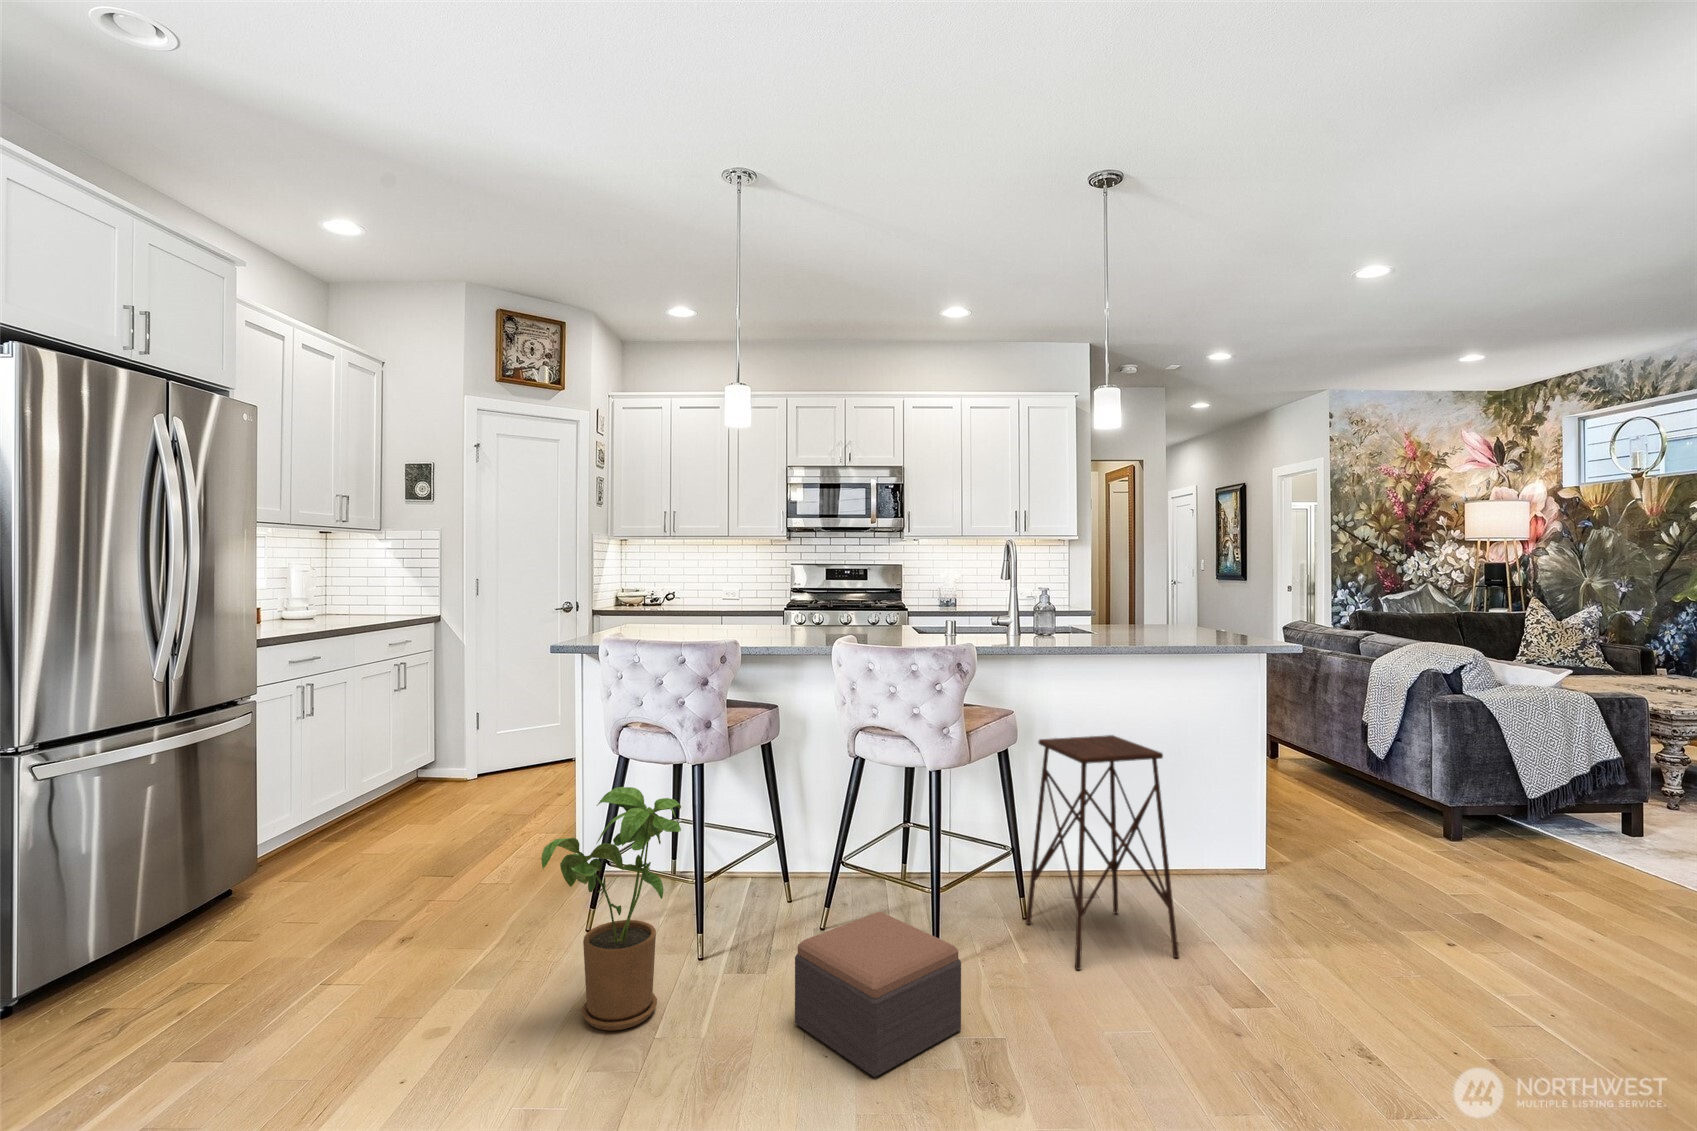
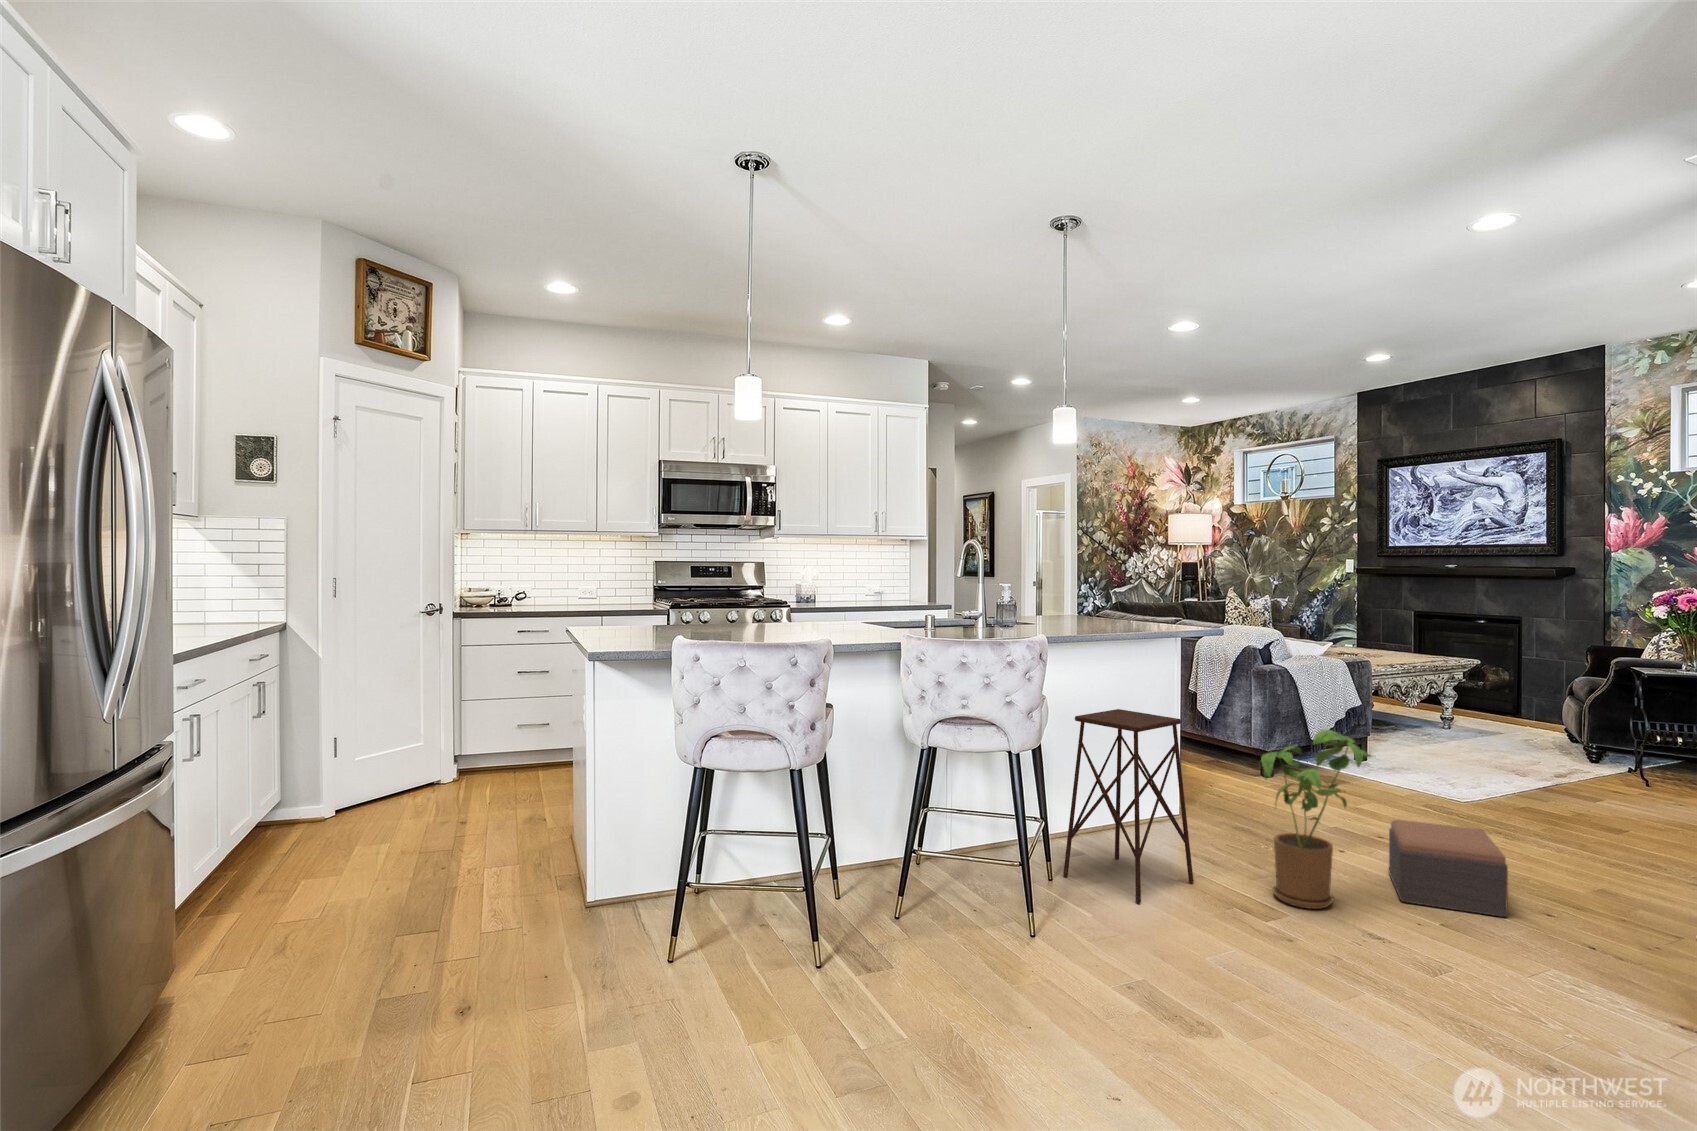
house plant: present [541,787,681,1030] -> present [1261,729,1372,909]
footstool: present [795,912,961,1077] -> present [1389,820,1508,917]

